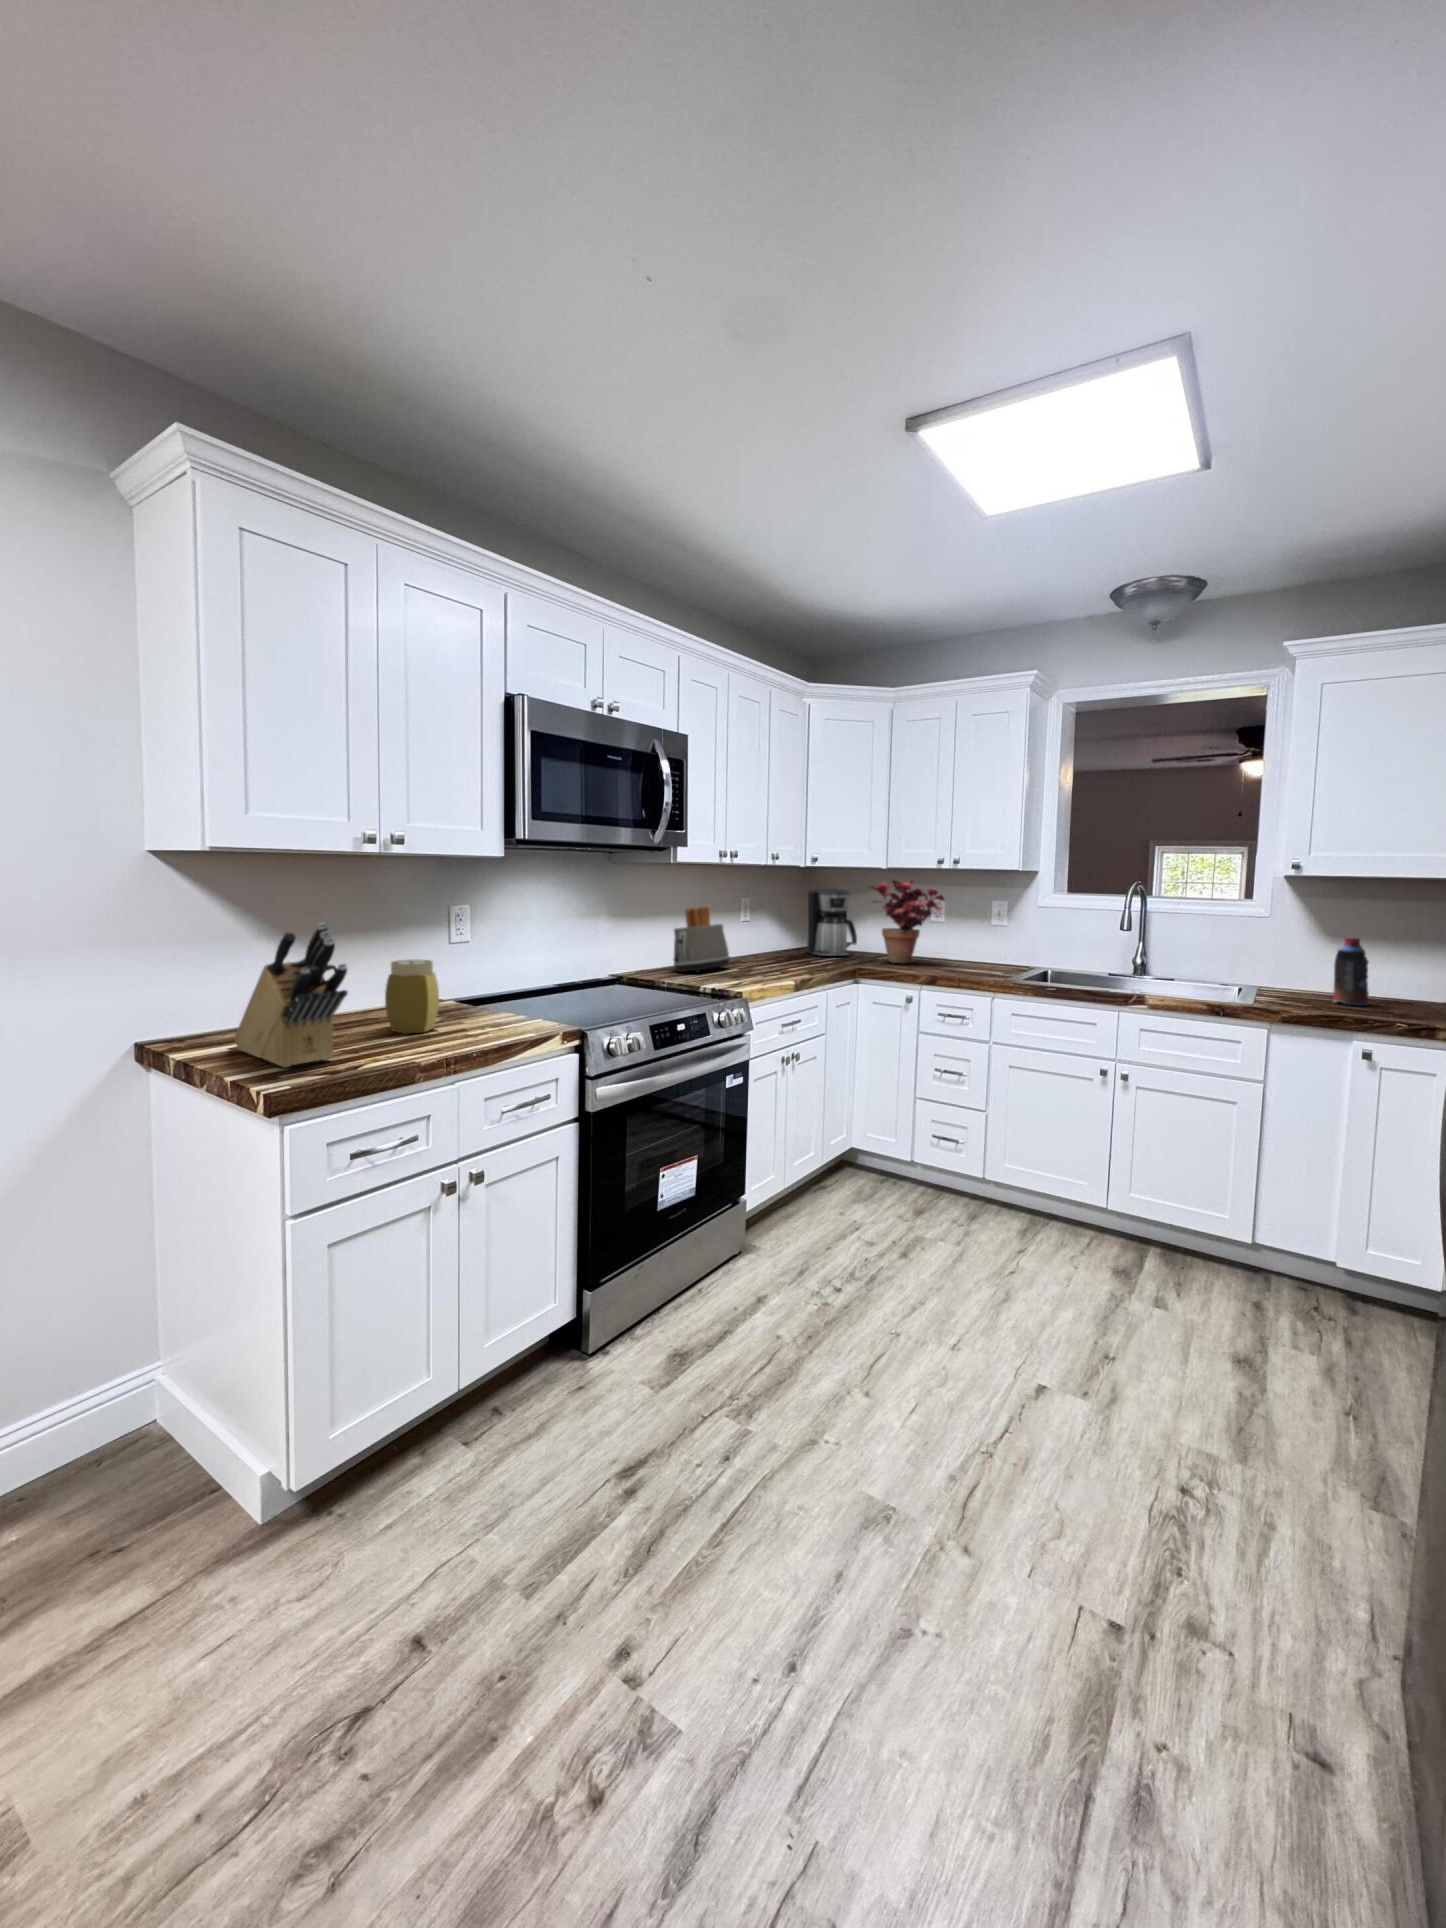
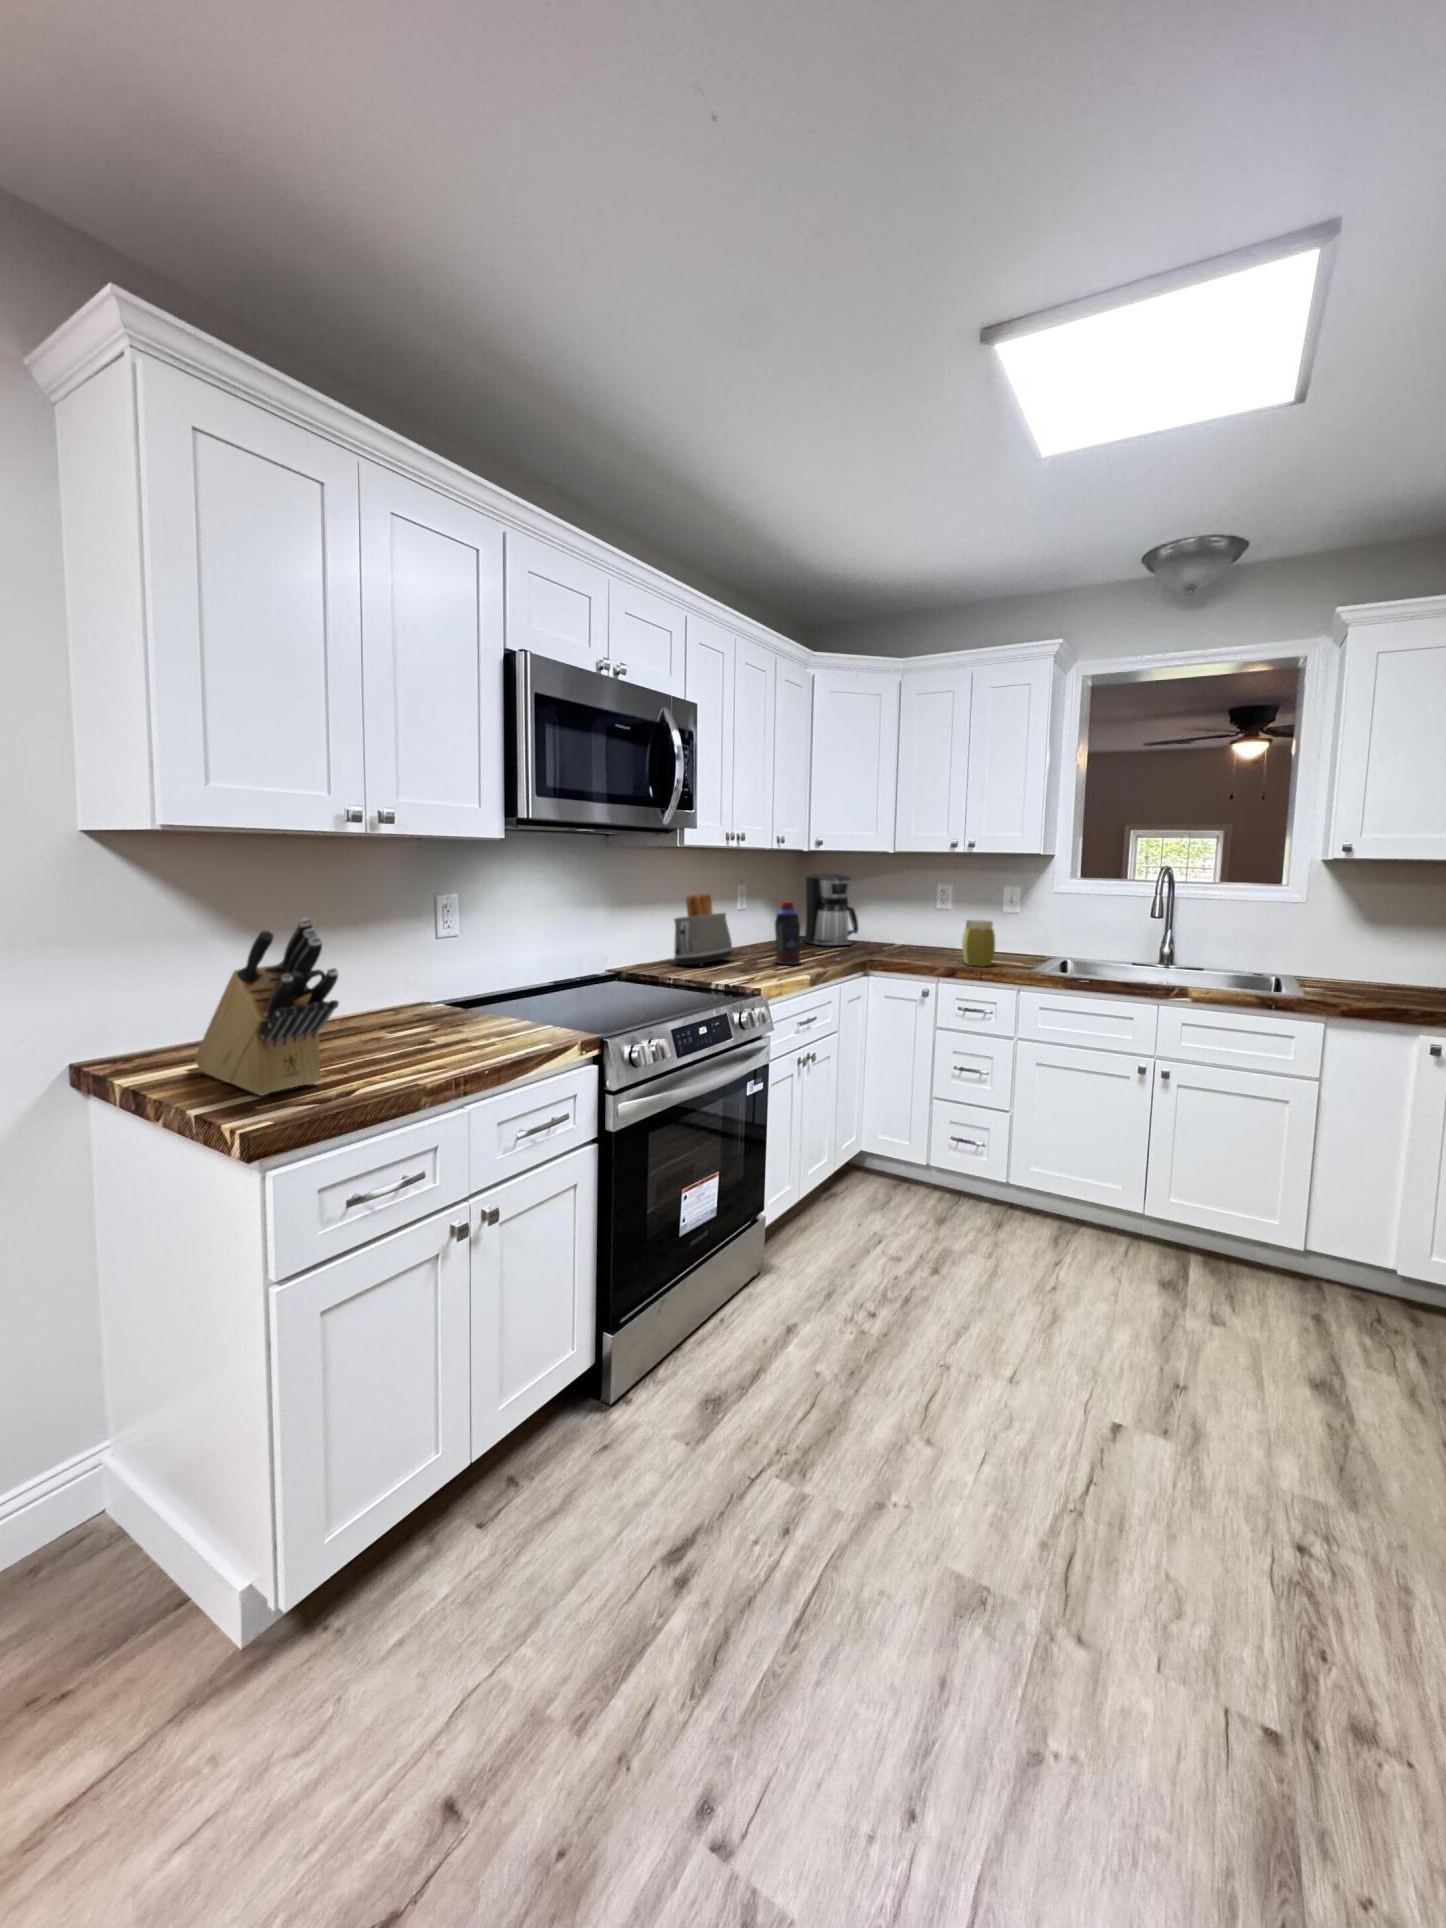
potted plant: present [870,880,944,963] -> none [875,864,958,953]
bottle: present [1333,937,1369,1005] -> present [775,902,800,964]
jar: present [385,960,439,1034] -> present [962,920,995,967]

